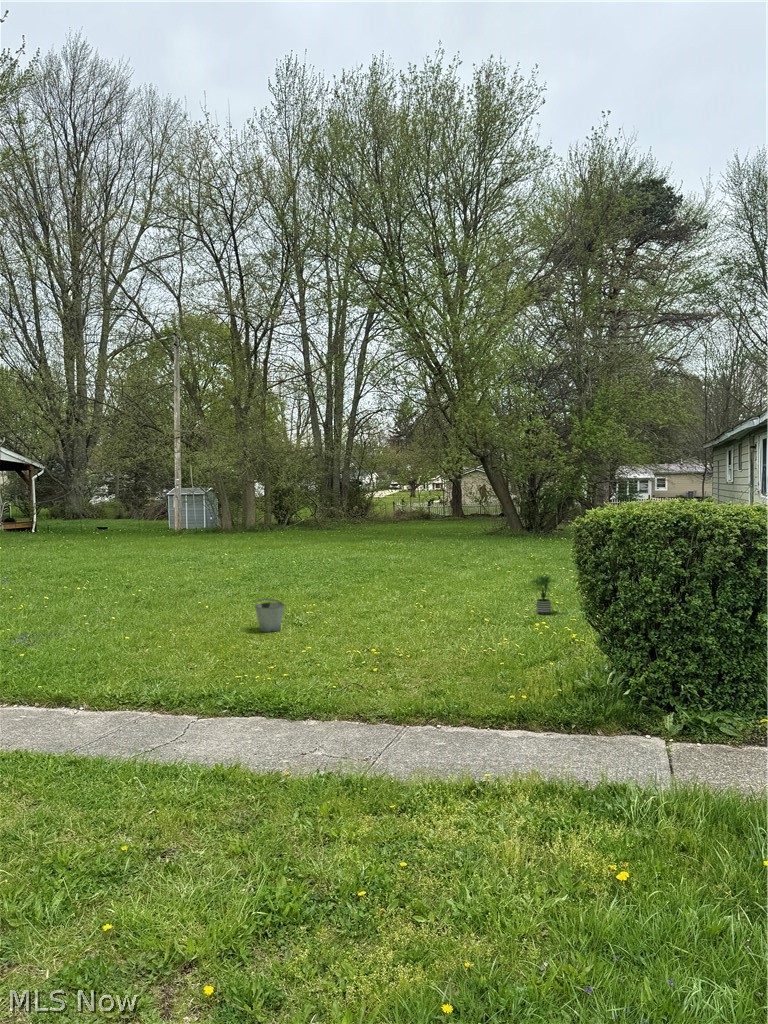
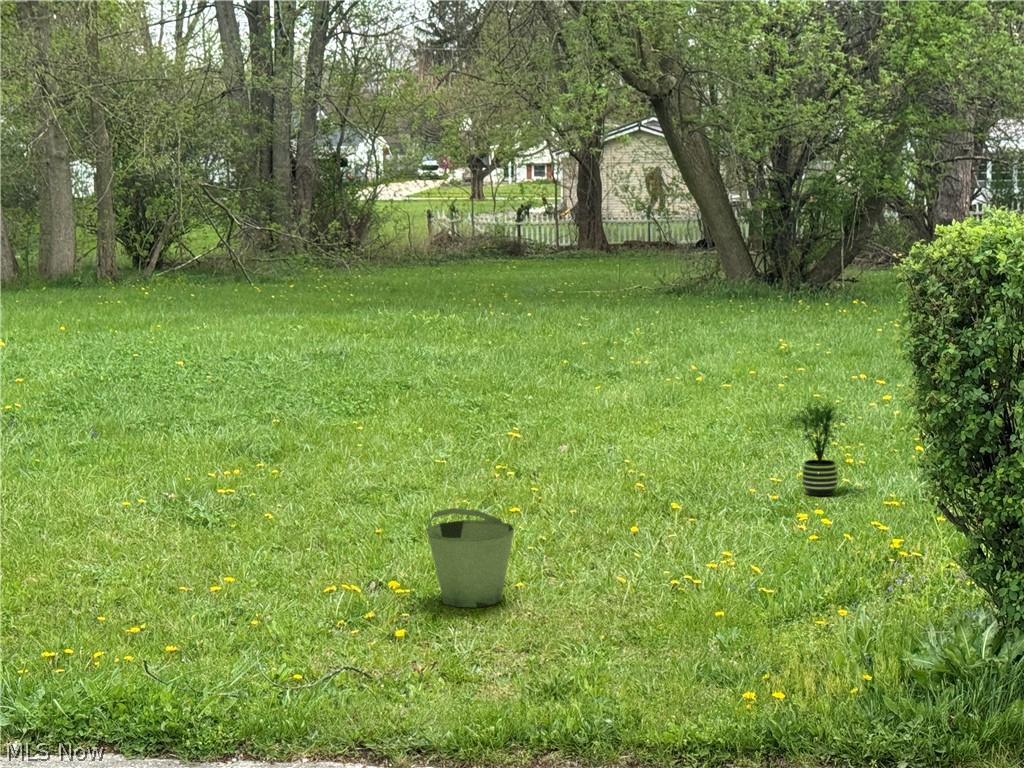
bucket: present [255,598,284,632] -> present [426,508,514,608]

